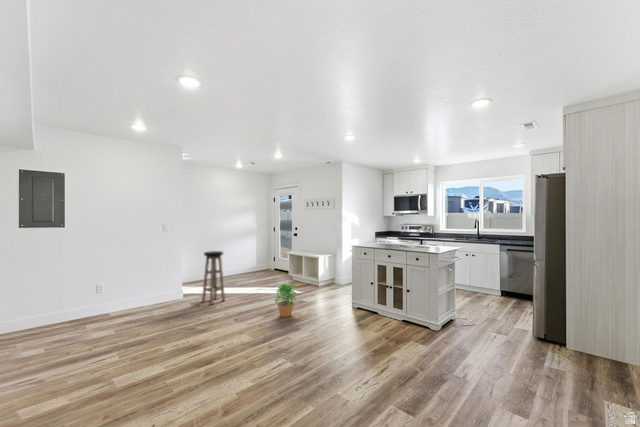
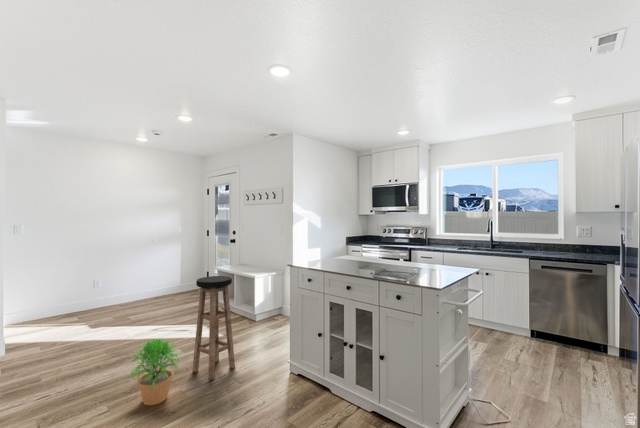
bar stool: present [202,251,225,304] -> present [192,276,235,379]

